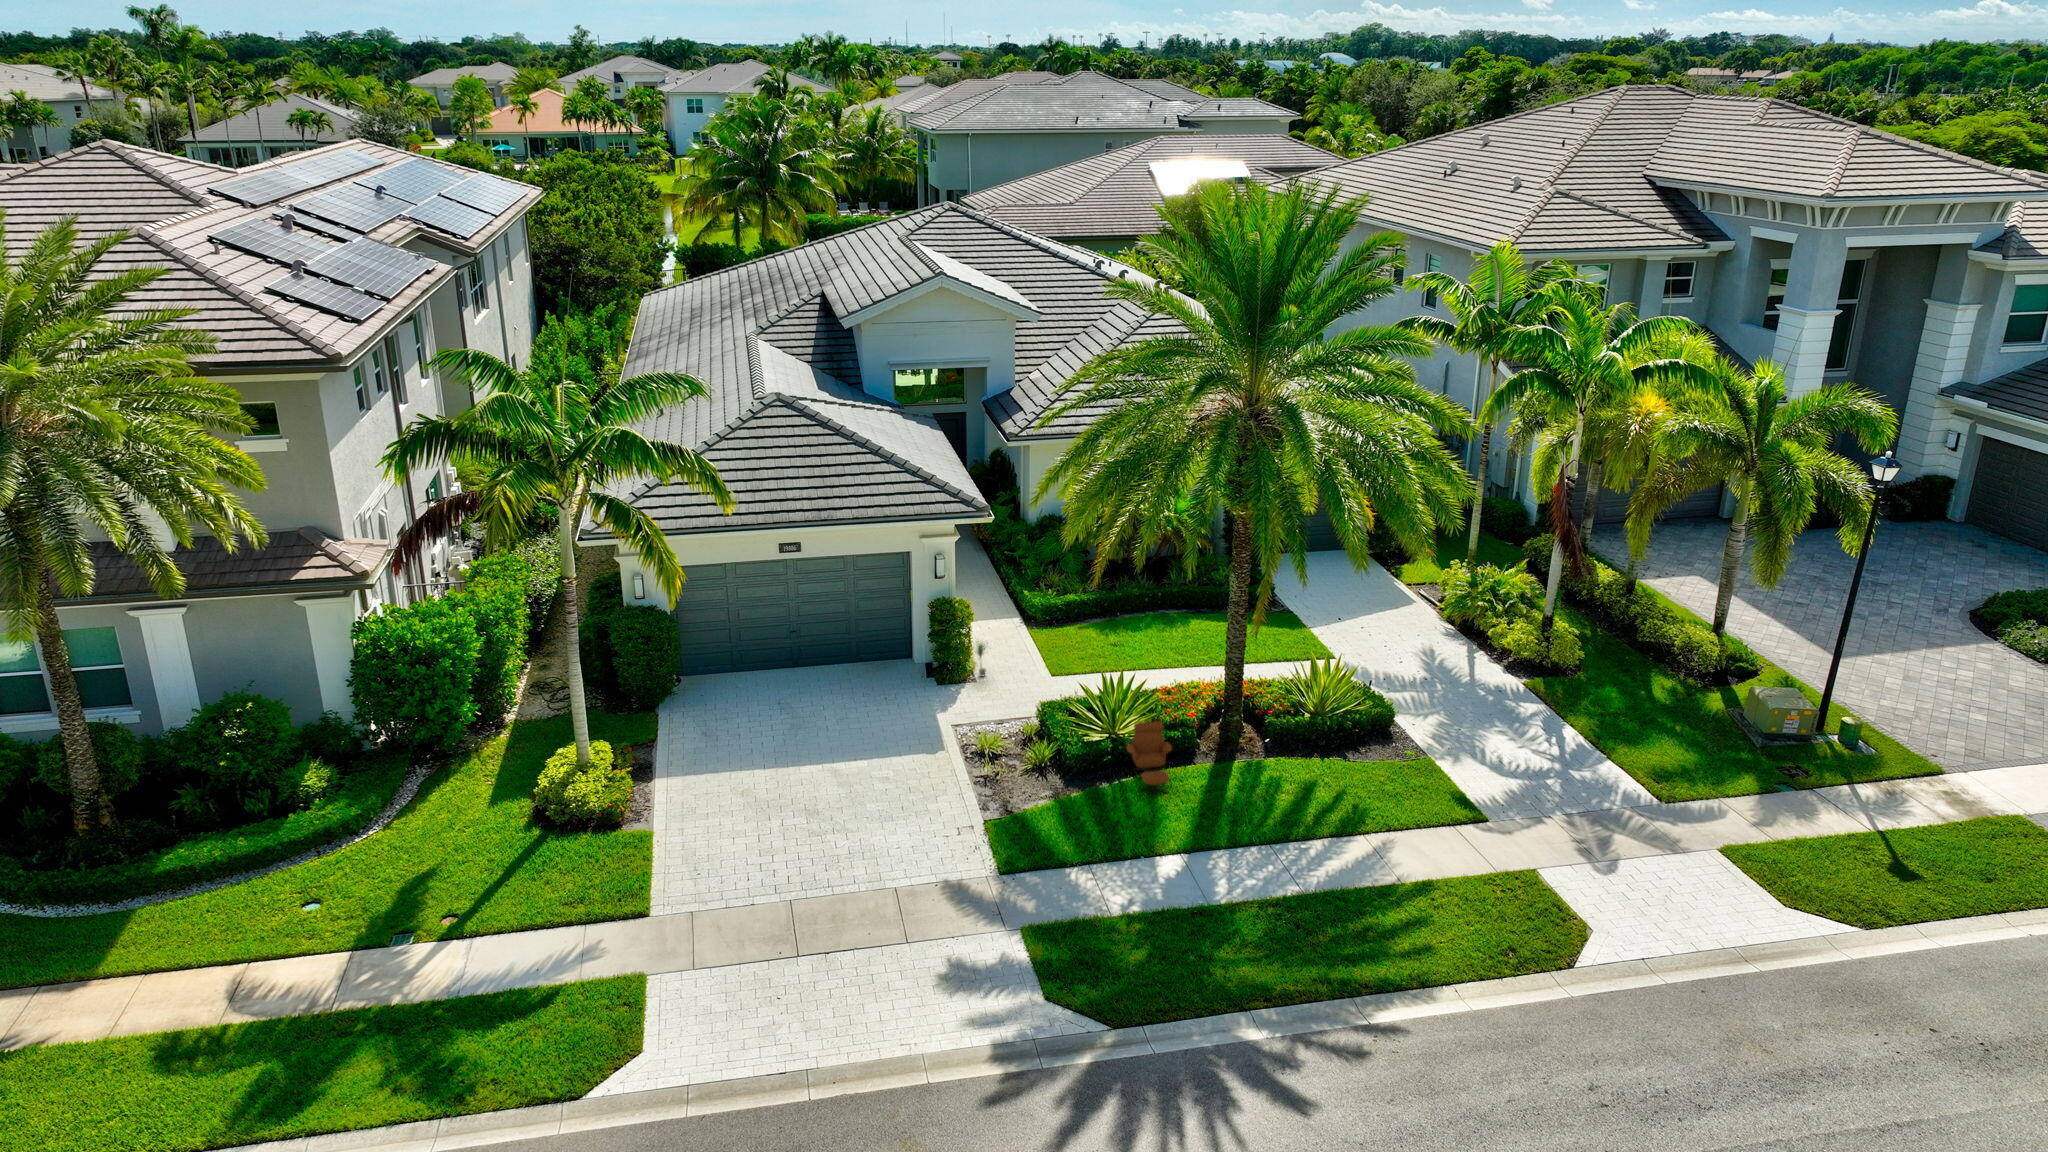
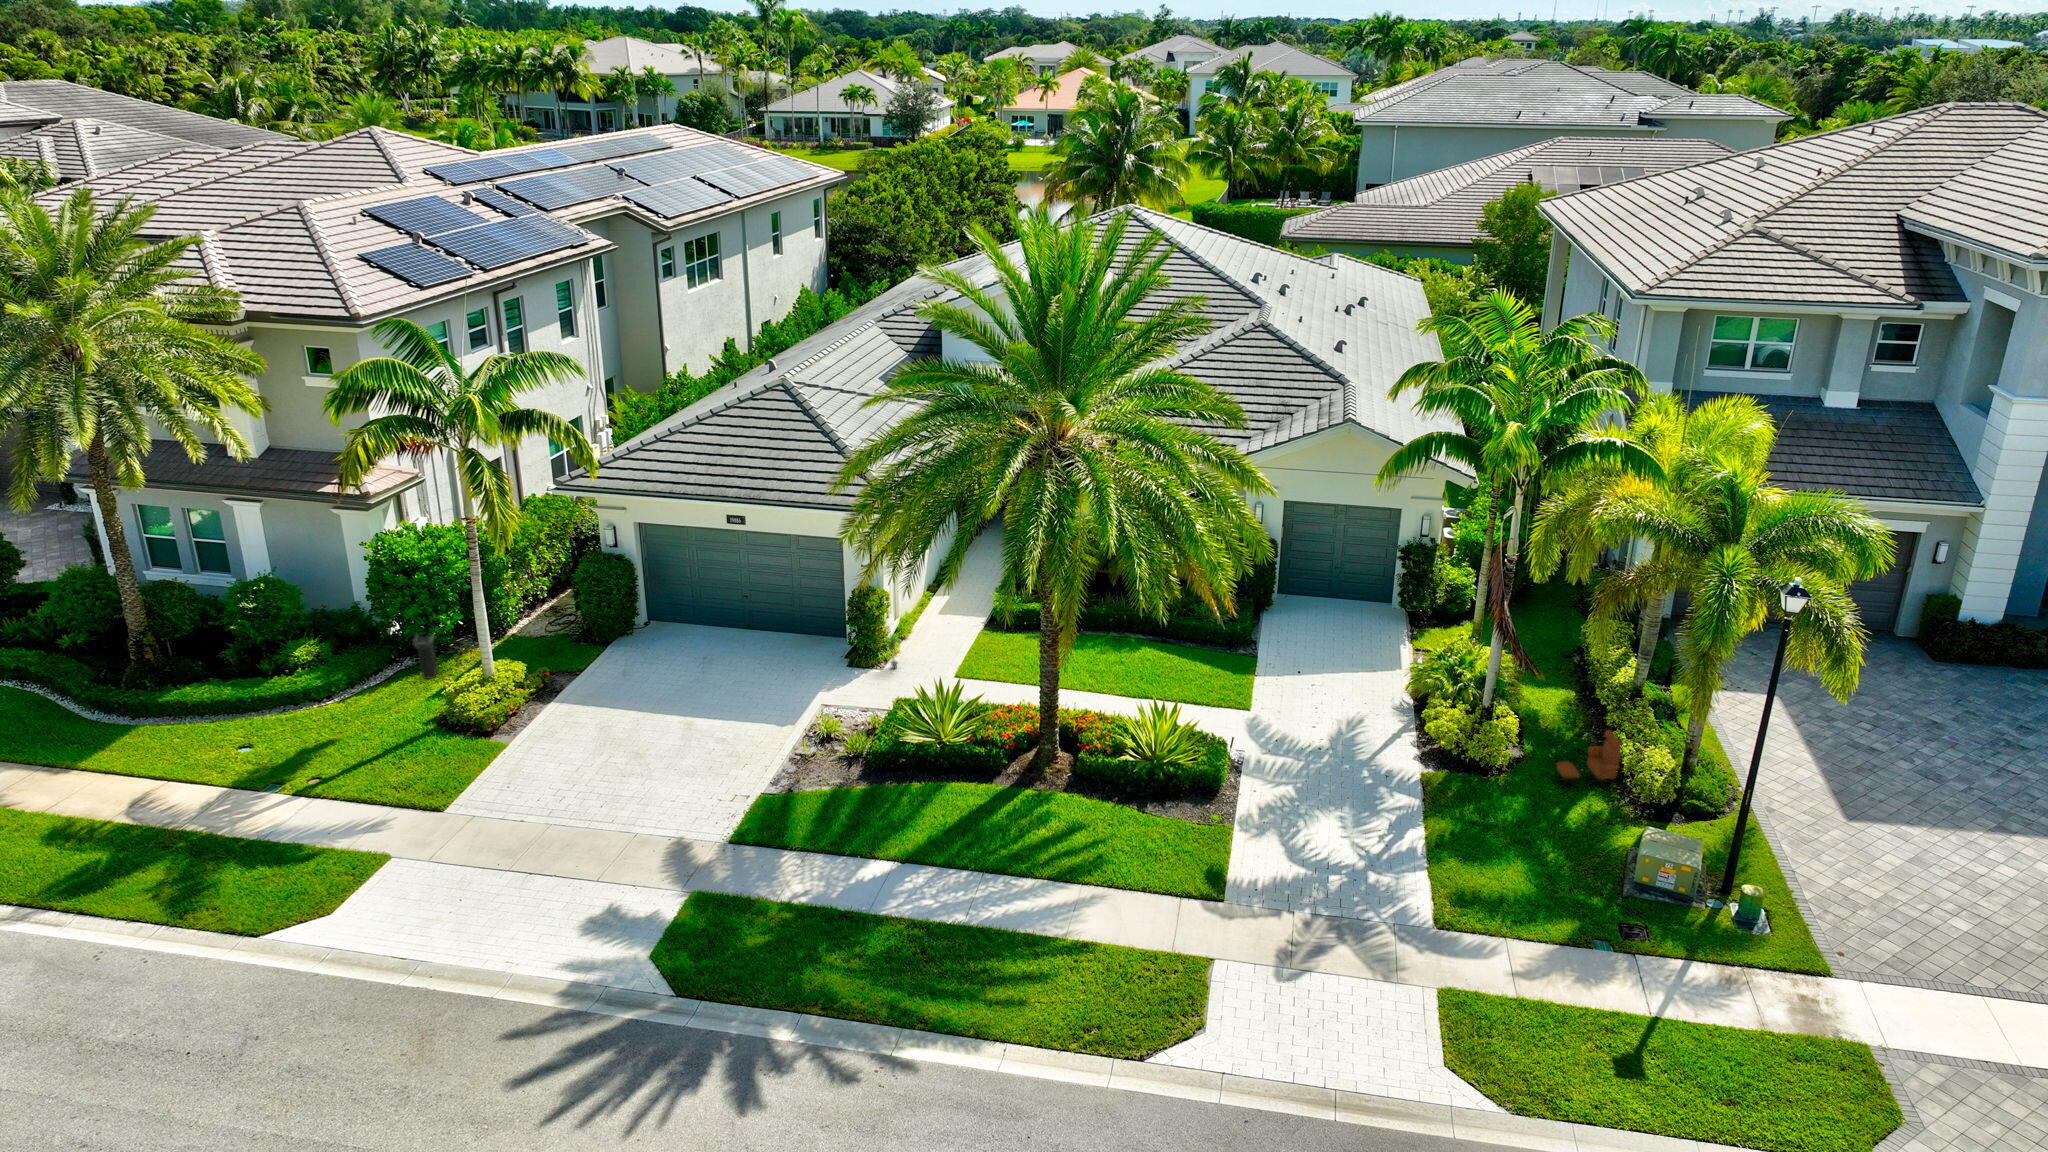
lounge chair: present [1127,722,1172,795] -> present [1554,730,1621,789]
trash can: none [443,723,477,784] -> present [414,634,438,679]

